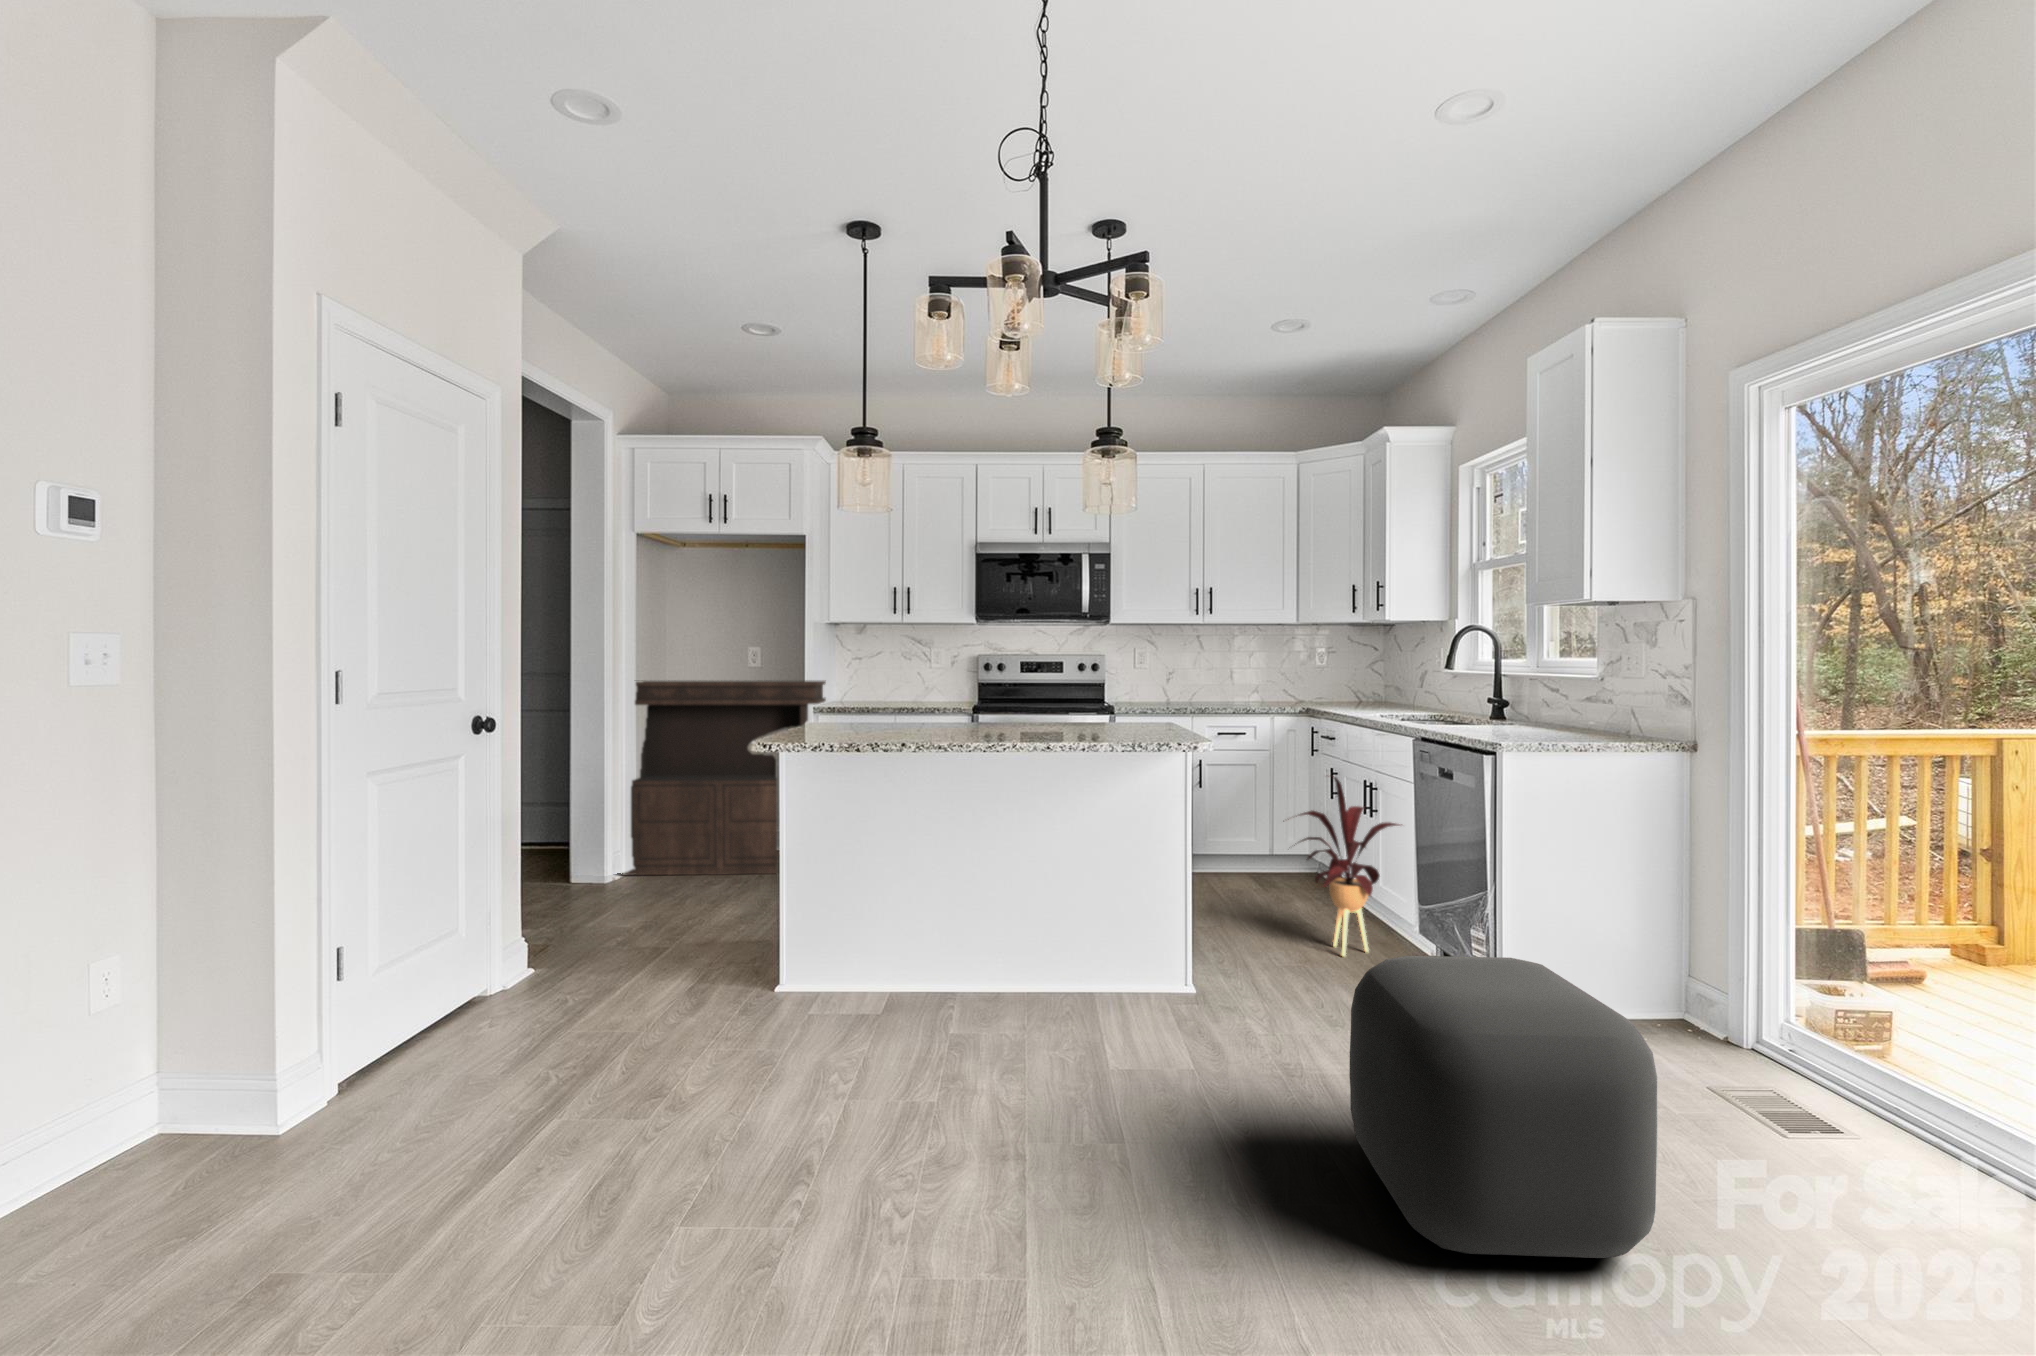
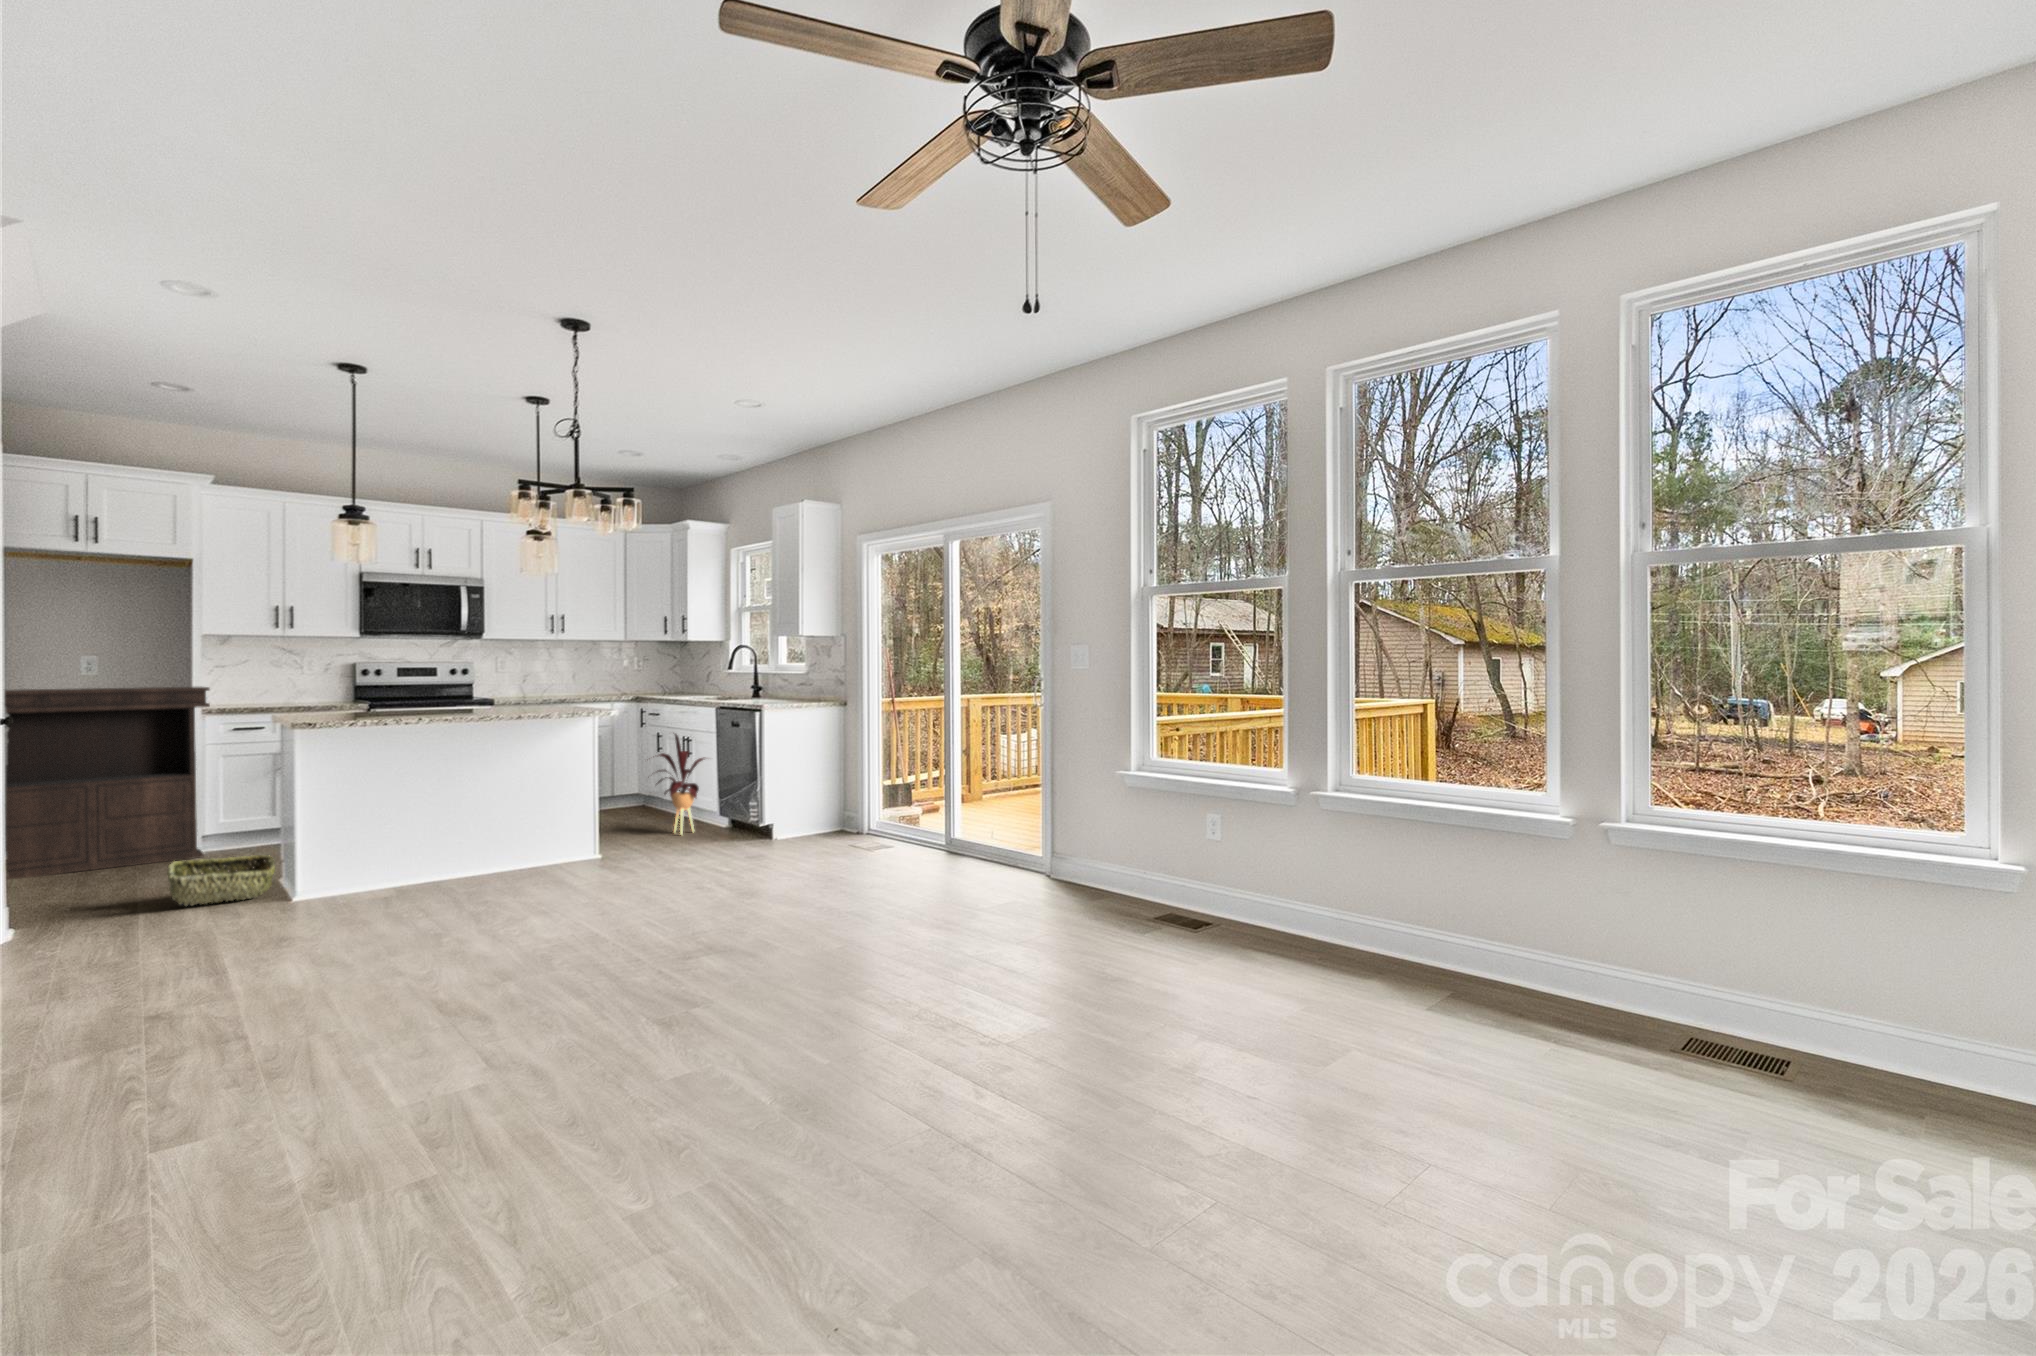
woven basket: none [652,902,776,968] -> present [167,855,275,906]
ottoman: present [1349,956,1657,1258] -> none [715,786,826,889]

